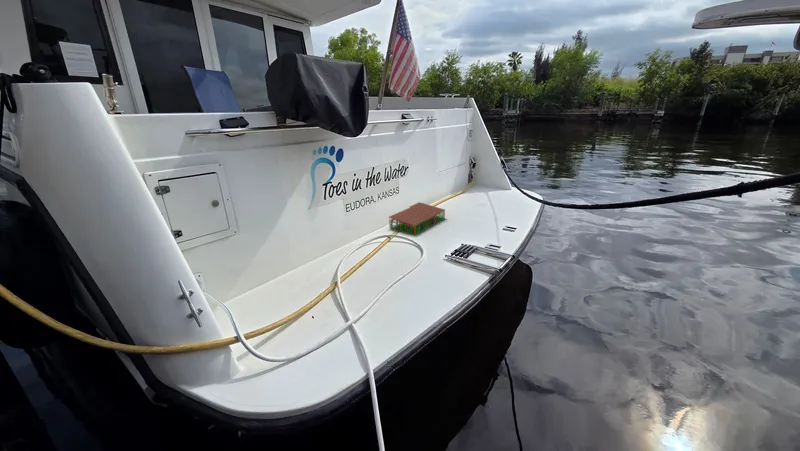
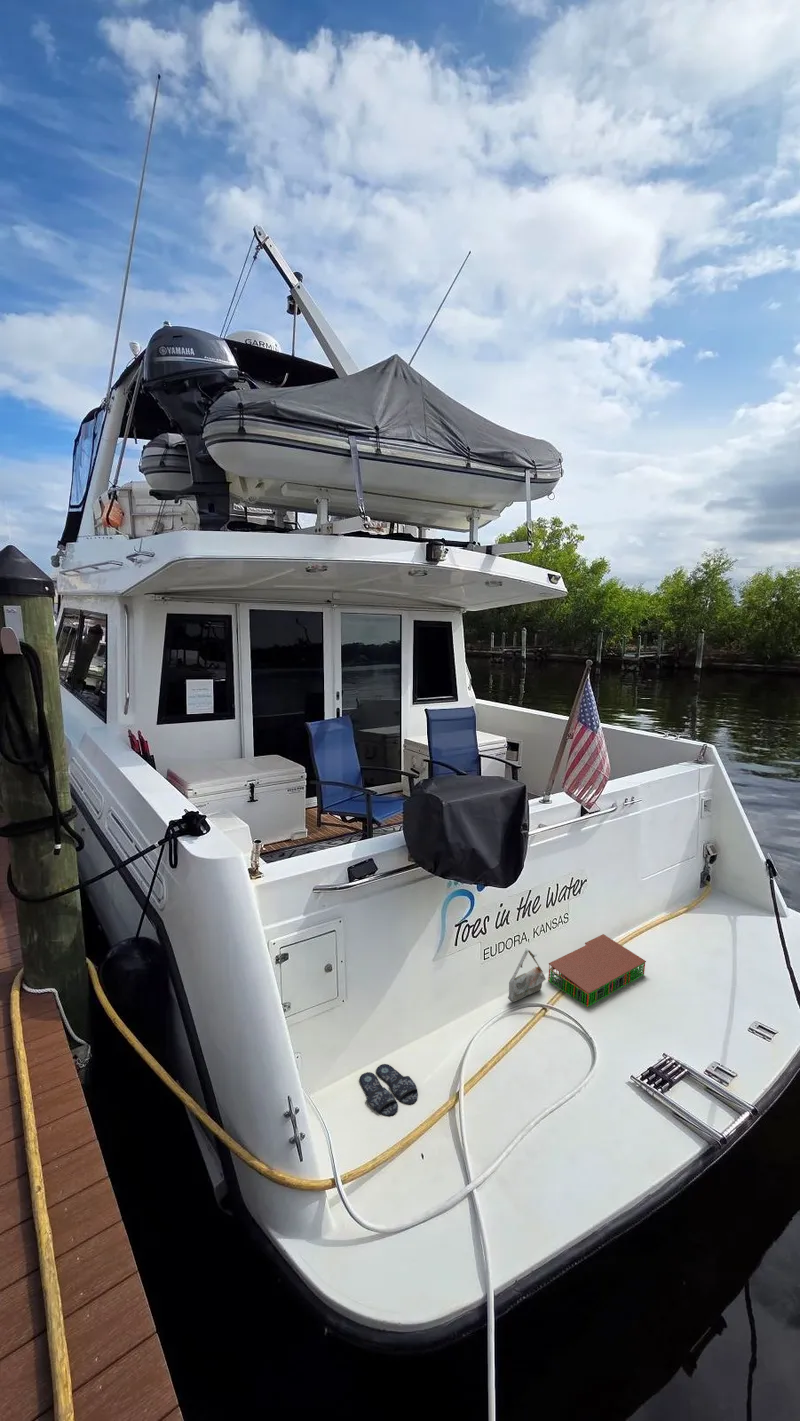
bag: none [365,204,388,239] -> present [508,949,545,1002]
slippers: none [261,280,307,304] -> present [360,1064,418,1116]

